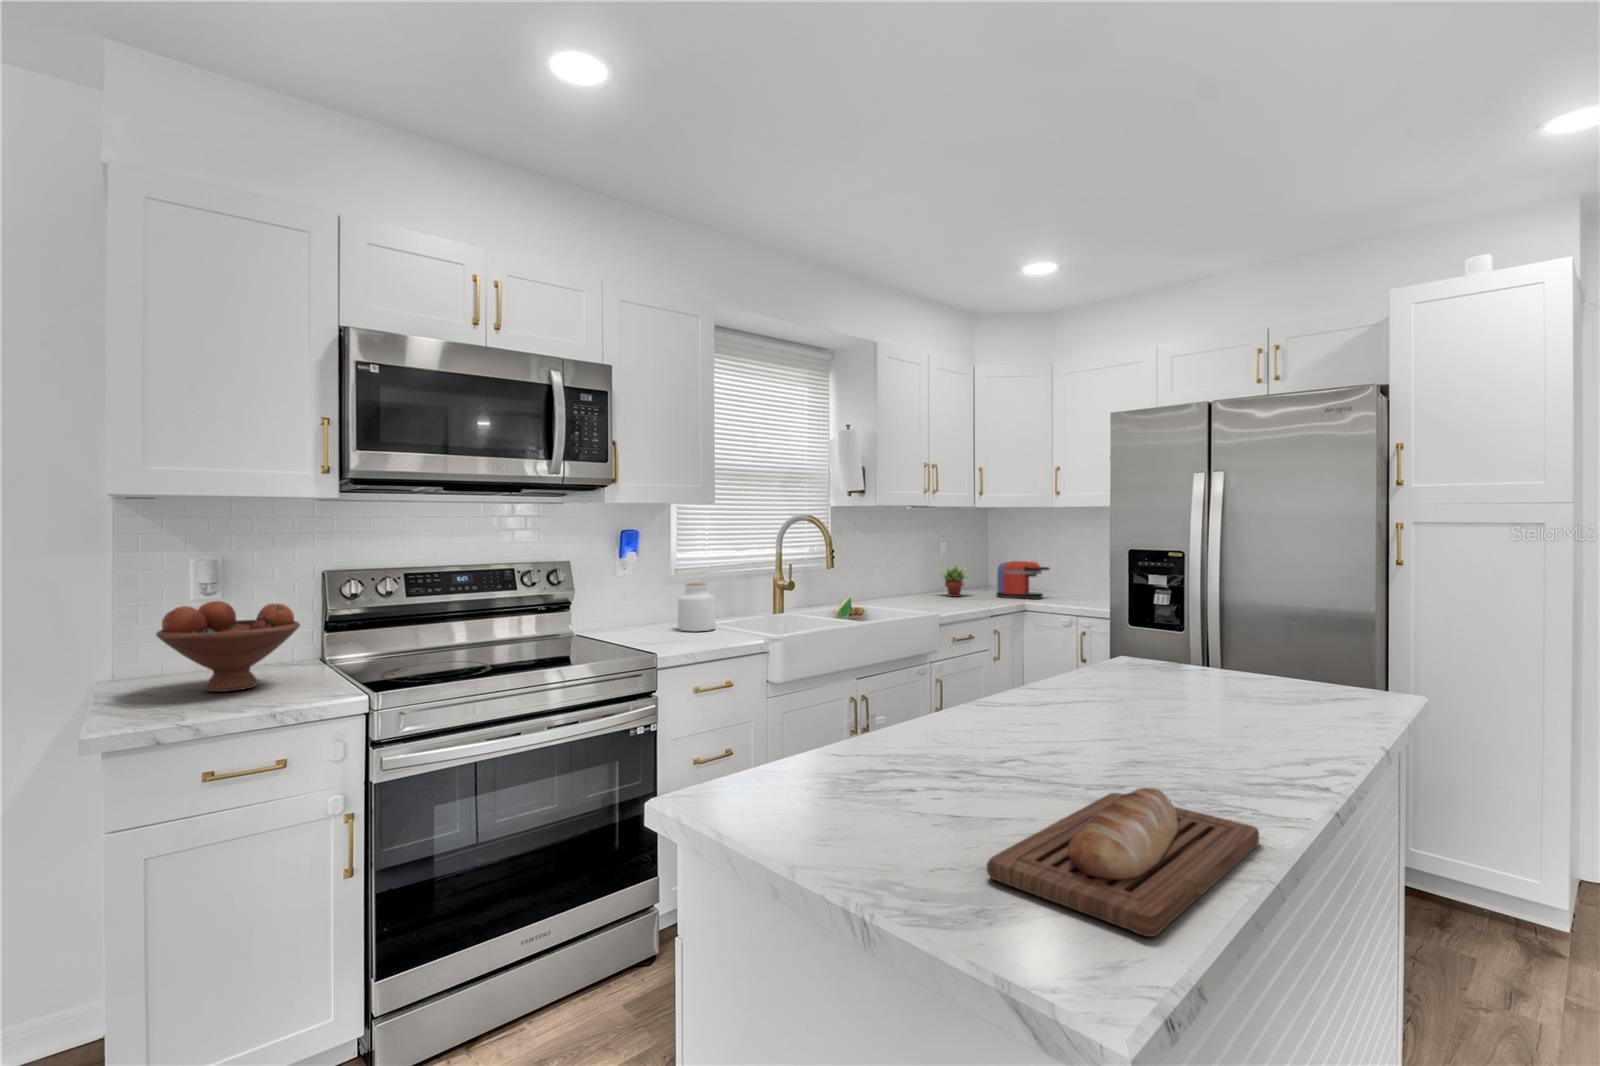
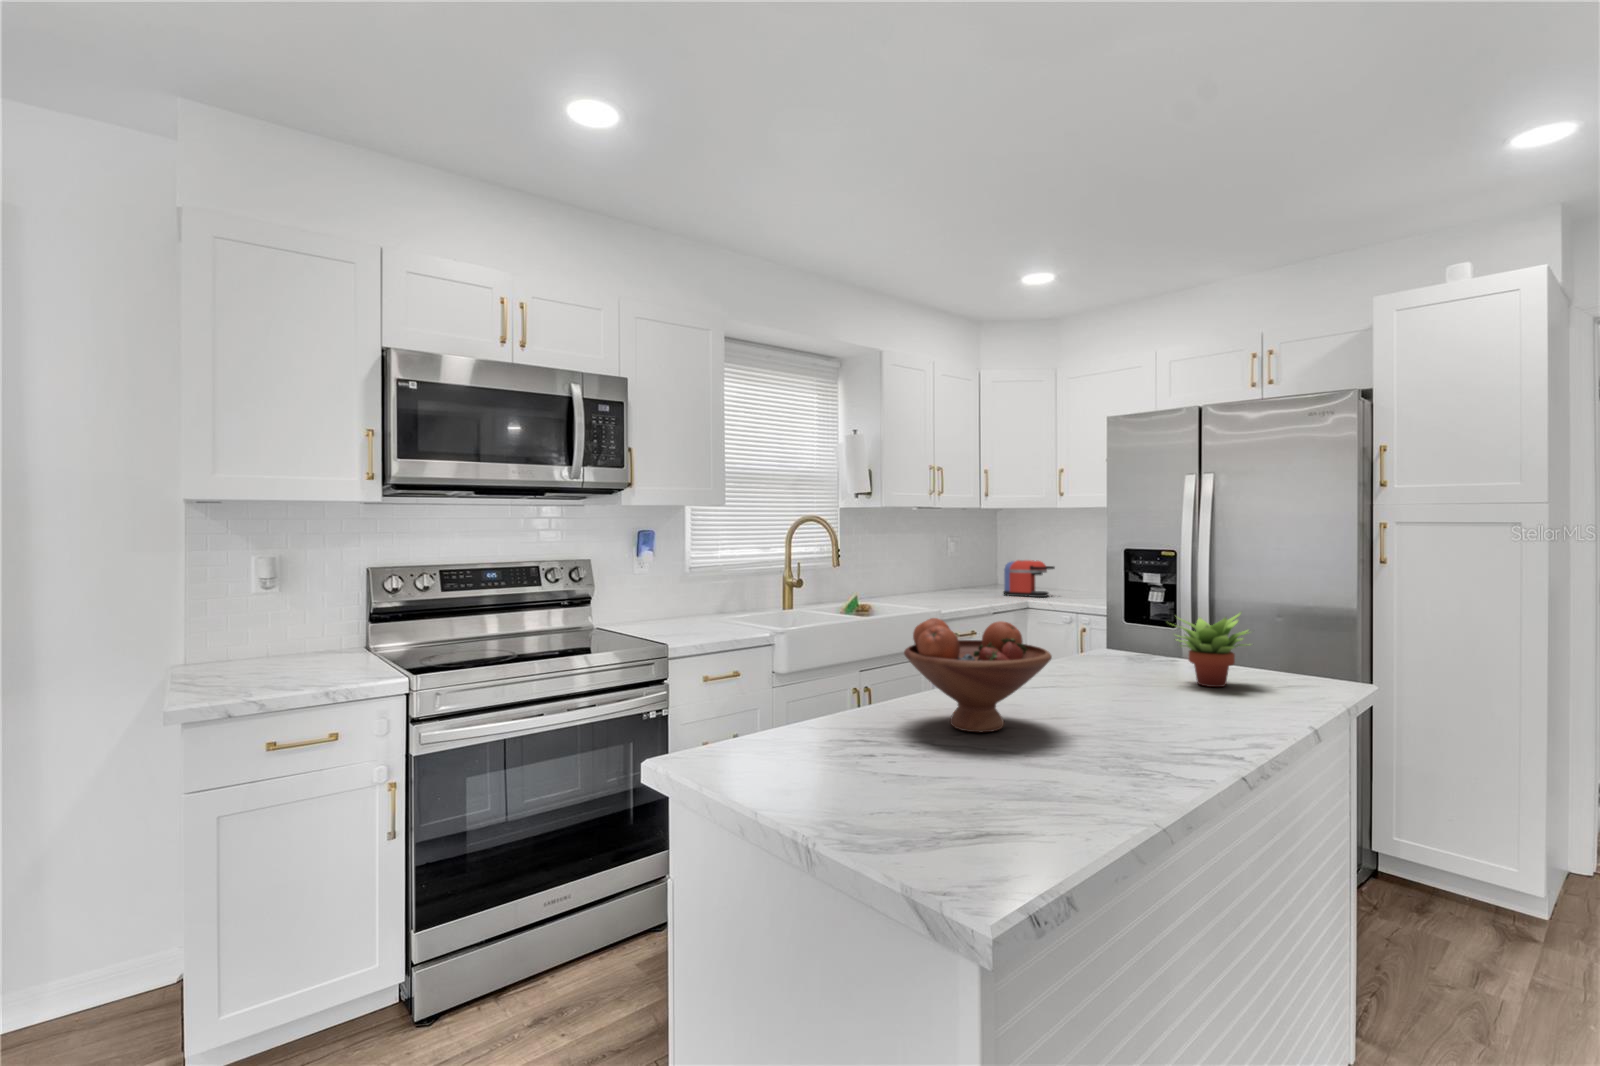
succulent plant: present [941,566,965,597] -> present [1178,612,1249,687]
jar: present [678,583,716,631] -> none [691,581,726,625]
fruit bowl: present [156,601,300,692] -> present [904,618,1052,732]
bread loaf: present [987,788,1259,937] -> none [915,747,1153,853]

